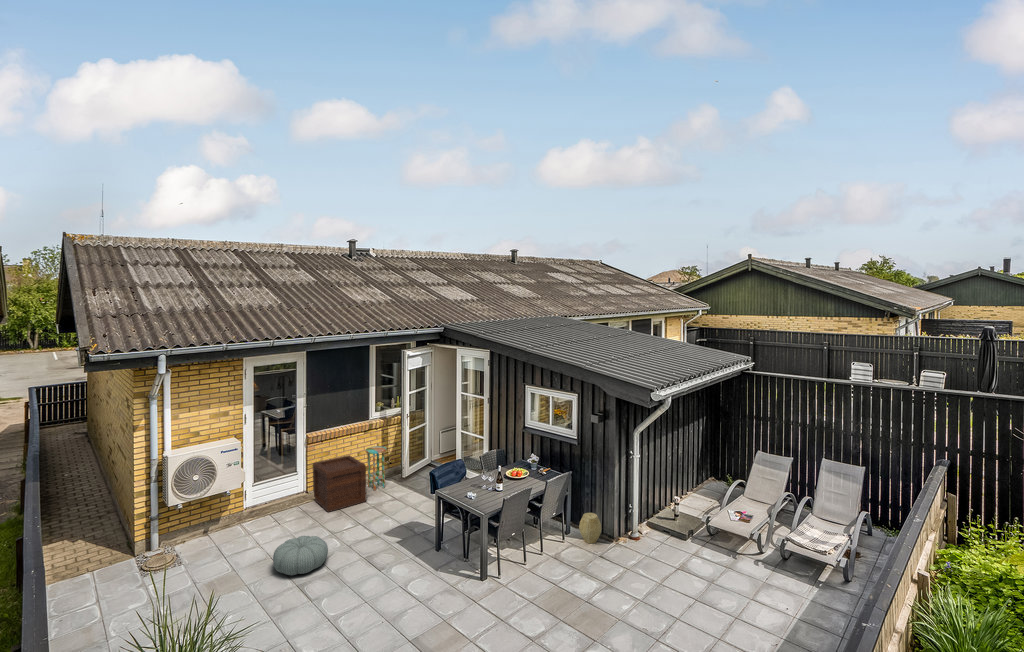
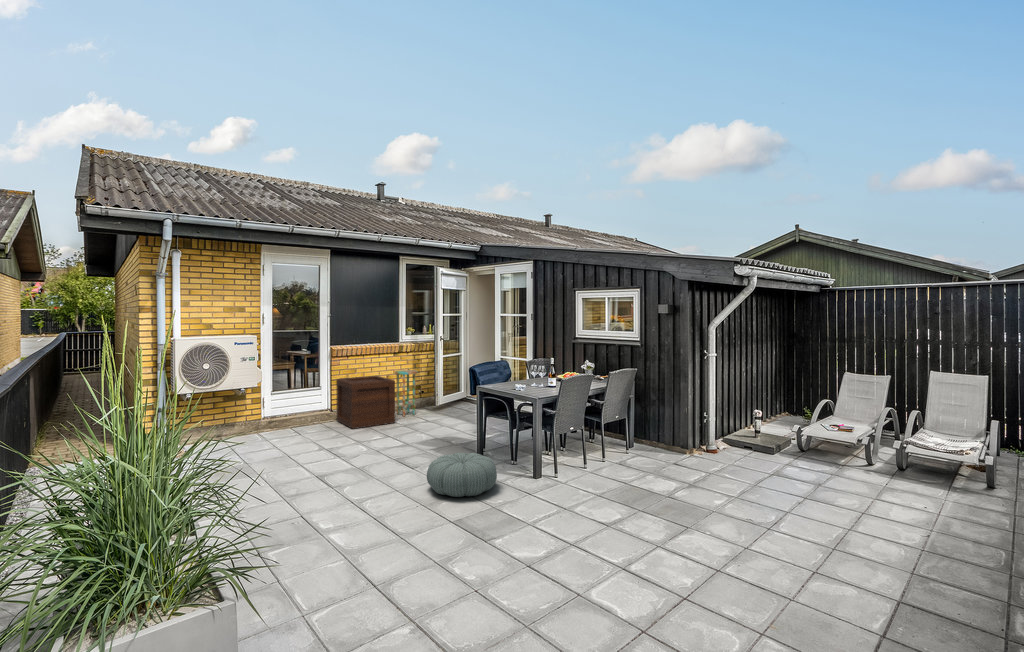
woven basket: present [579,513,601,544] -> none [645,421,672,455]
pouf: present [273,536,328,575] -> present [427,453,497,497]

